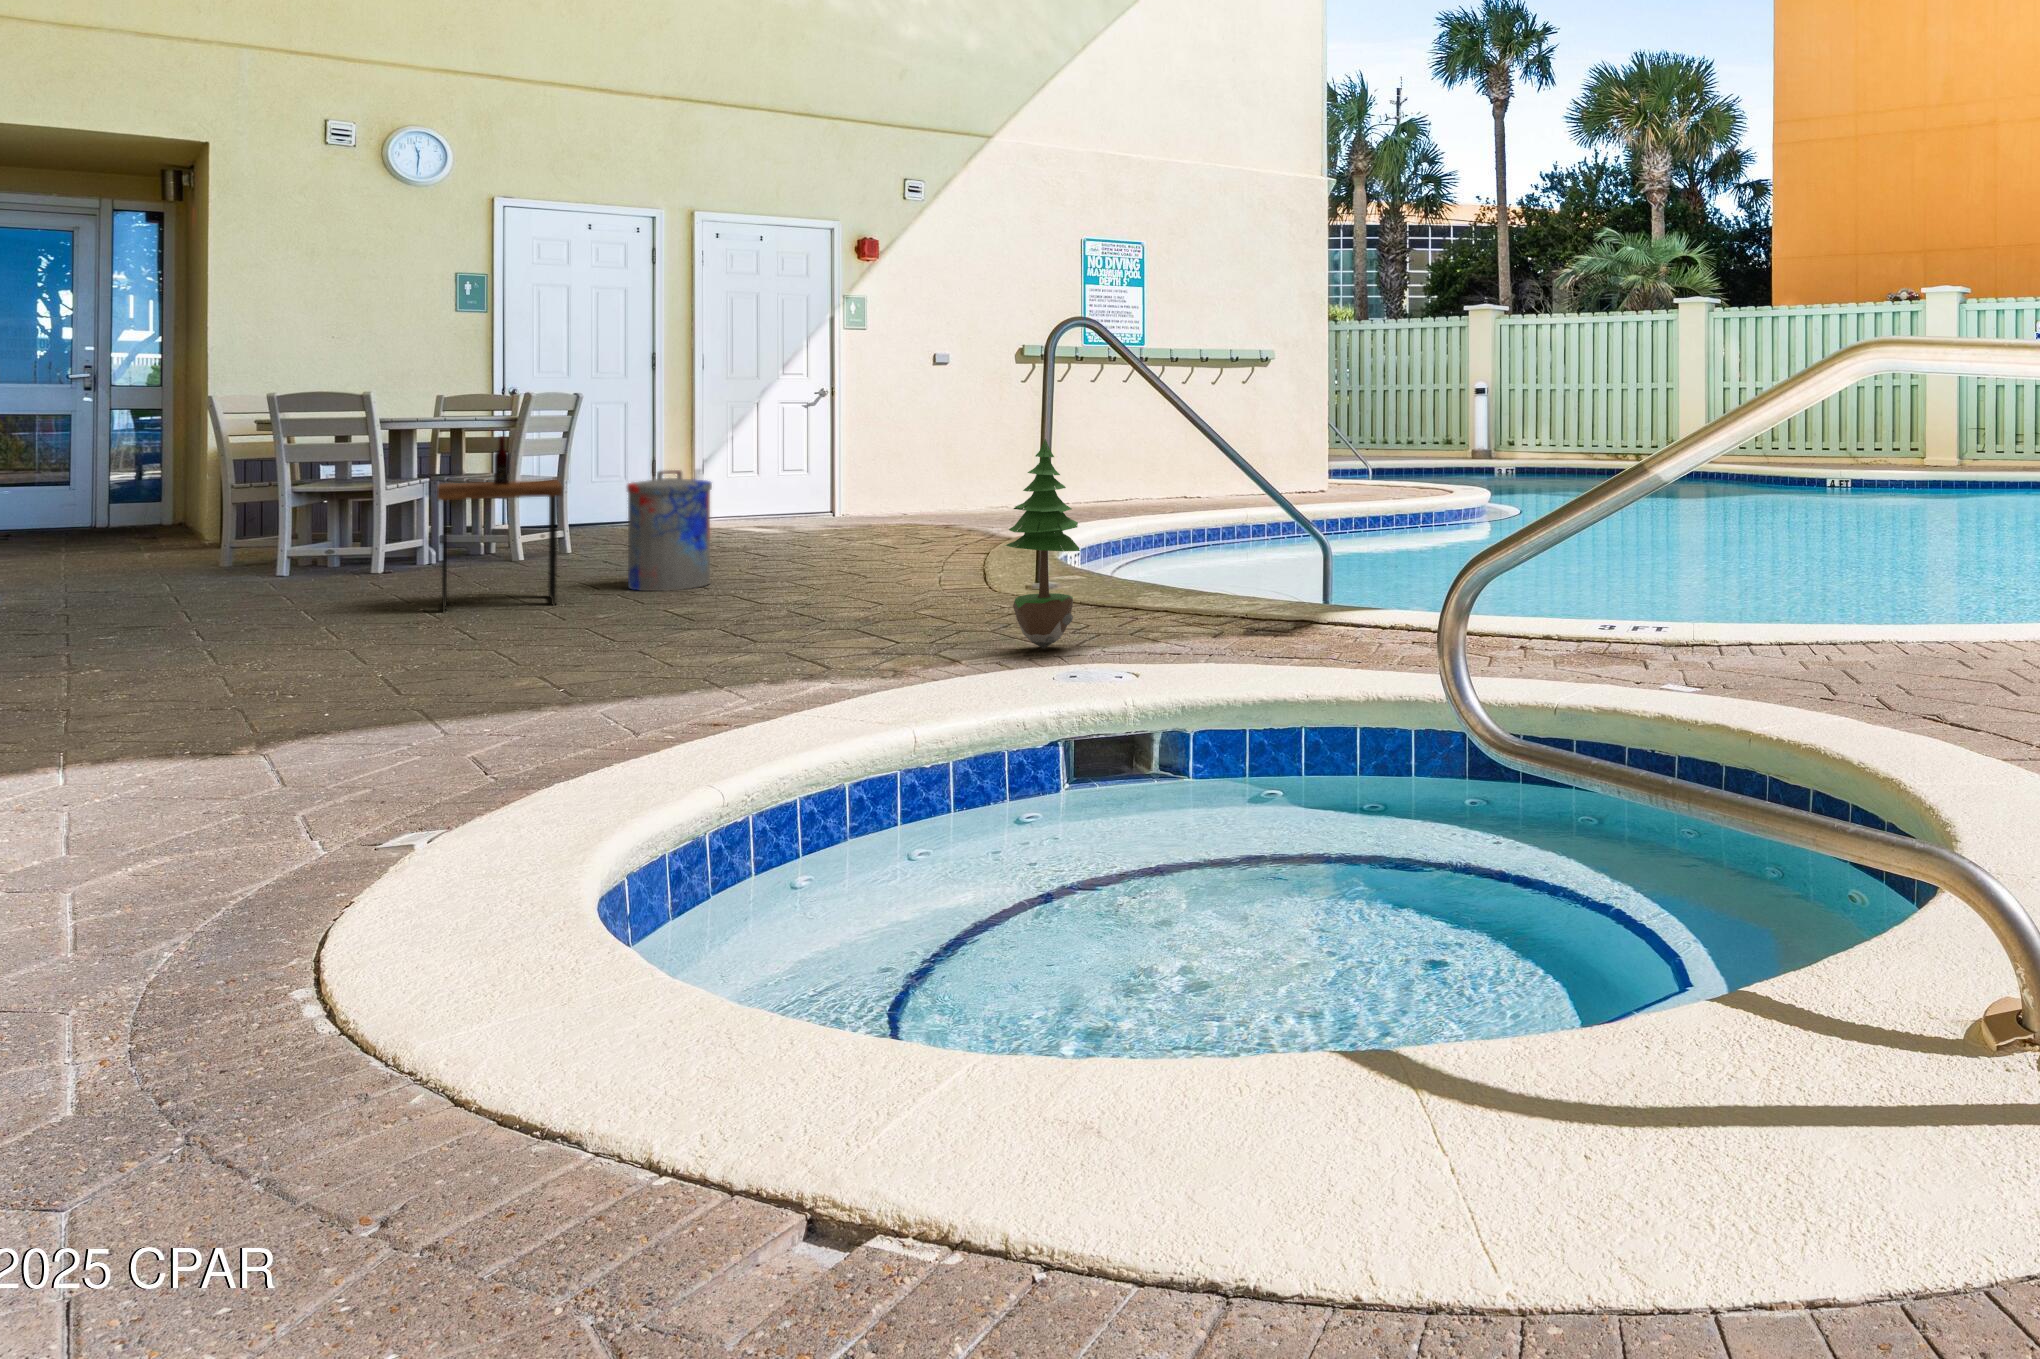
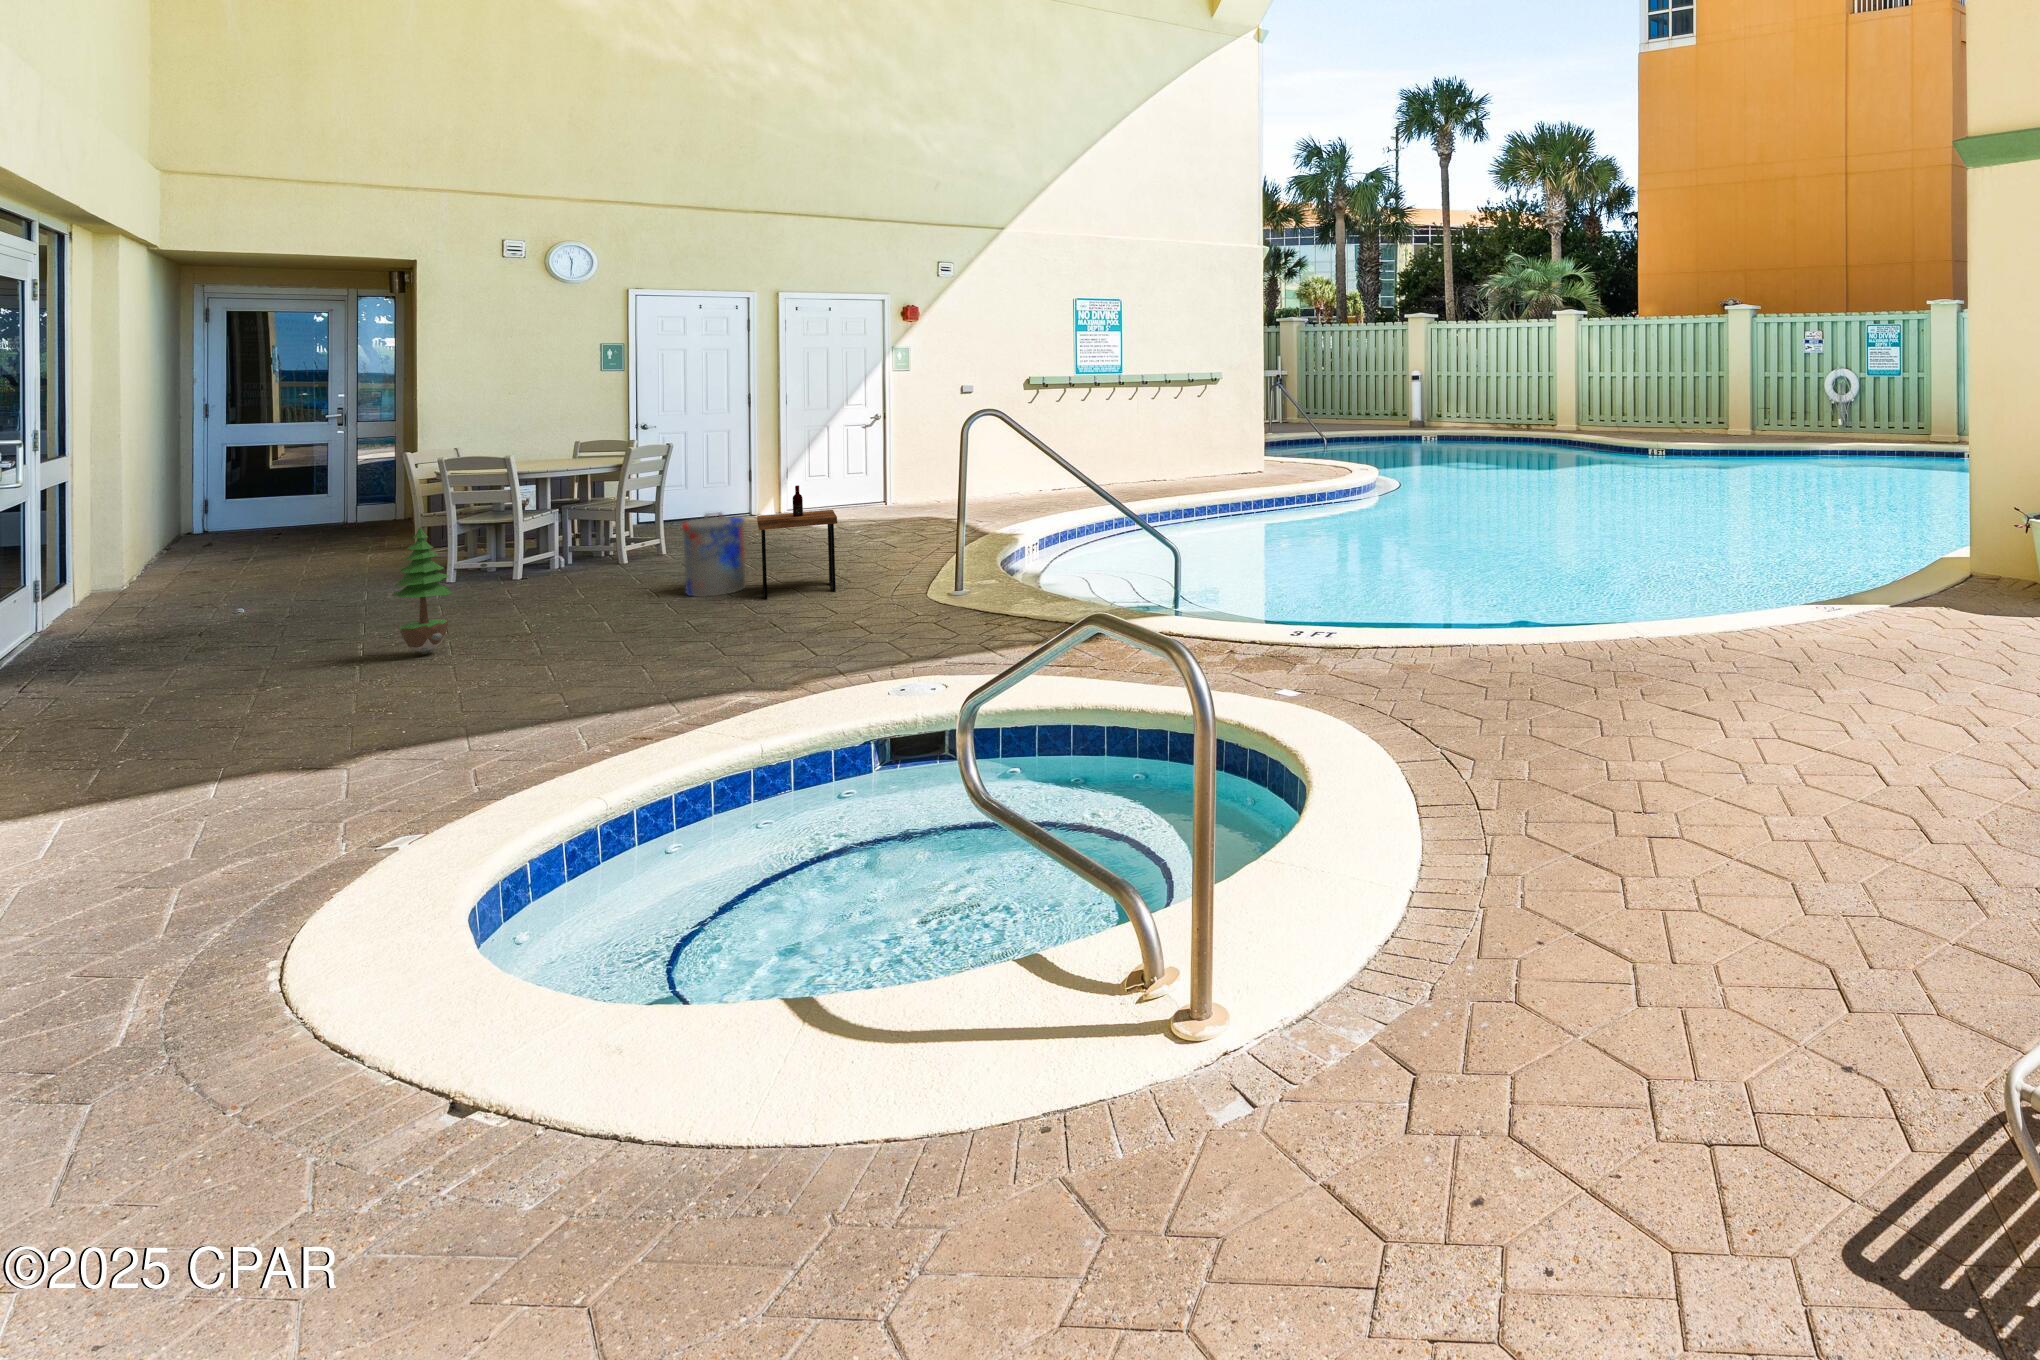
side table: present [437,436,563,612] -> present [757,485,837,600]
potted tree: present [1005,439,1080,649] -> present [393,527,452,654]

